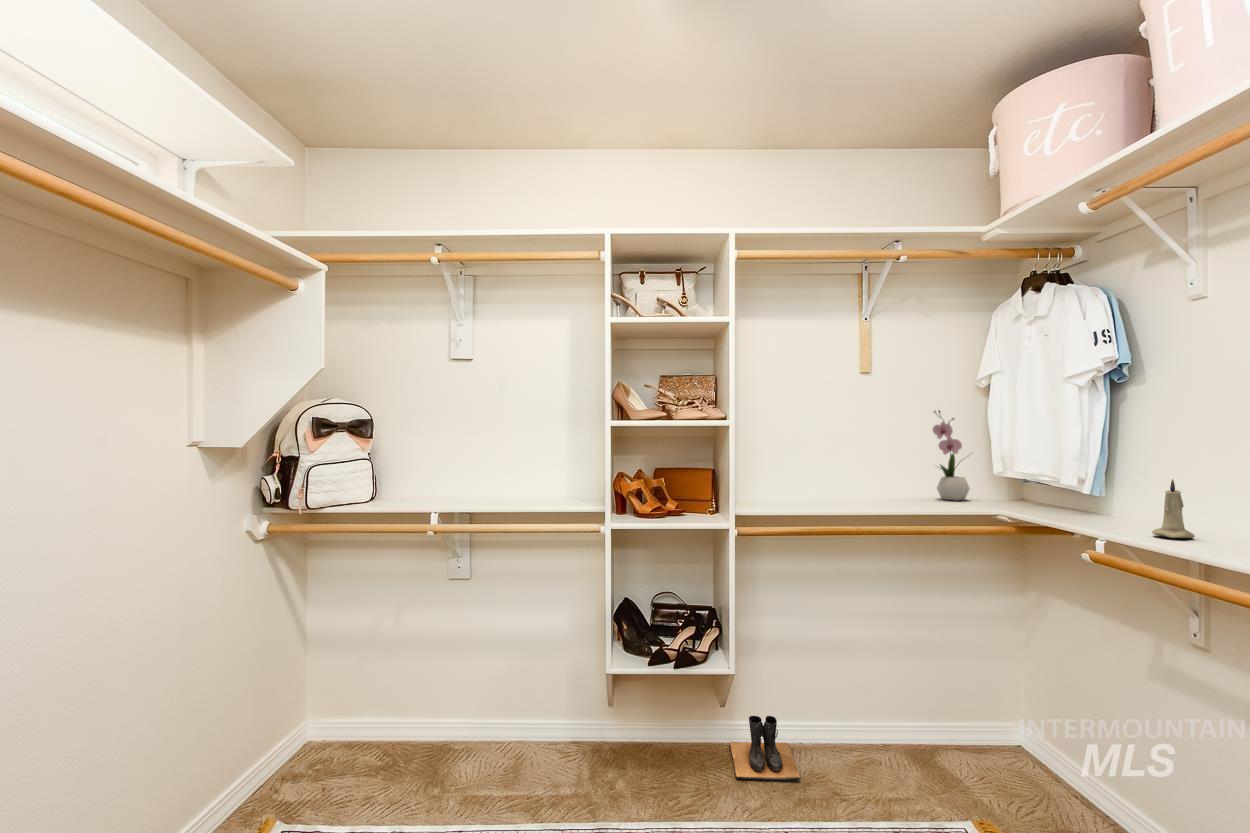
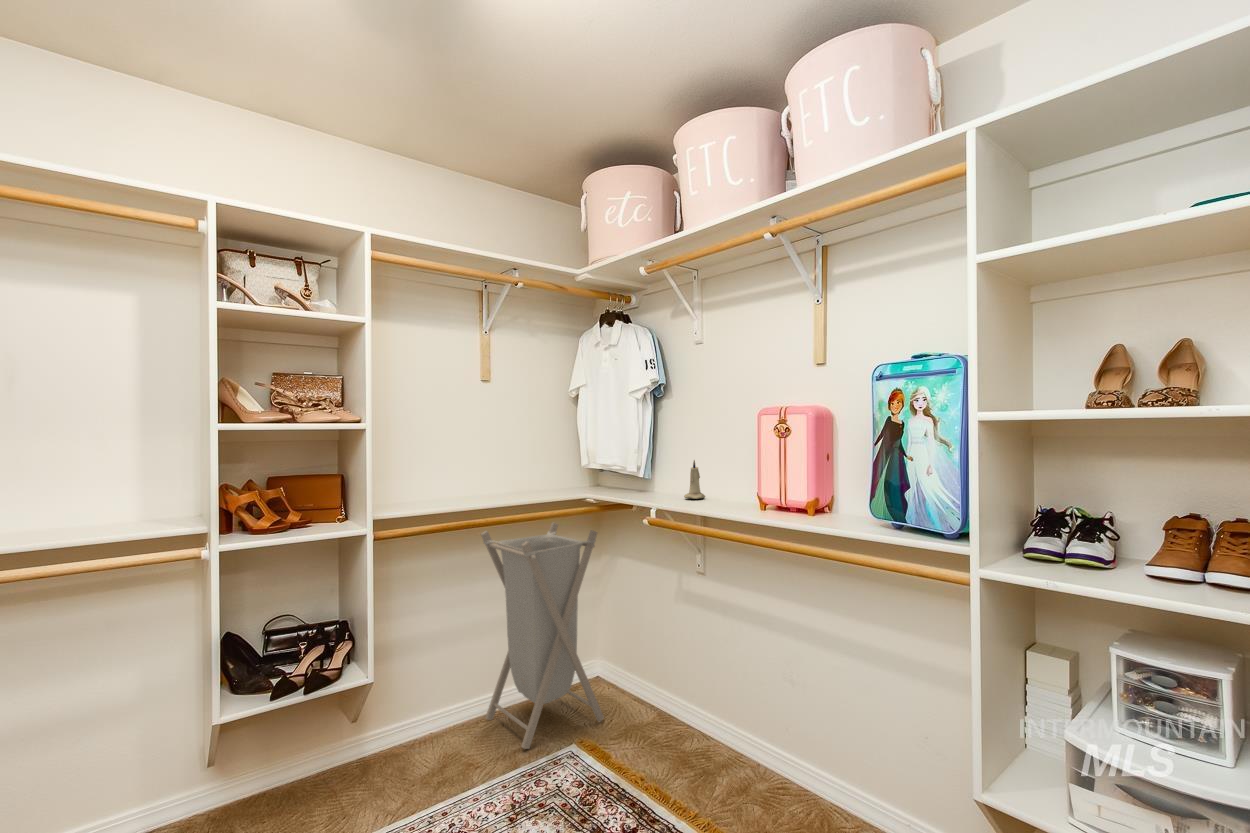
flower arrangement: present [933,410,970,500] -> none [536,415,564,489]
laundry hamper: none [860,541,1021,807] -> present [481,523,604,749]
boots: present [730,716,801,780] -> none [356,715,435,789]

